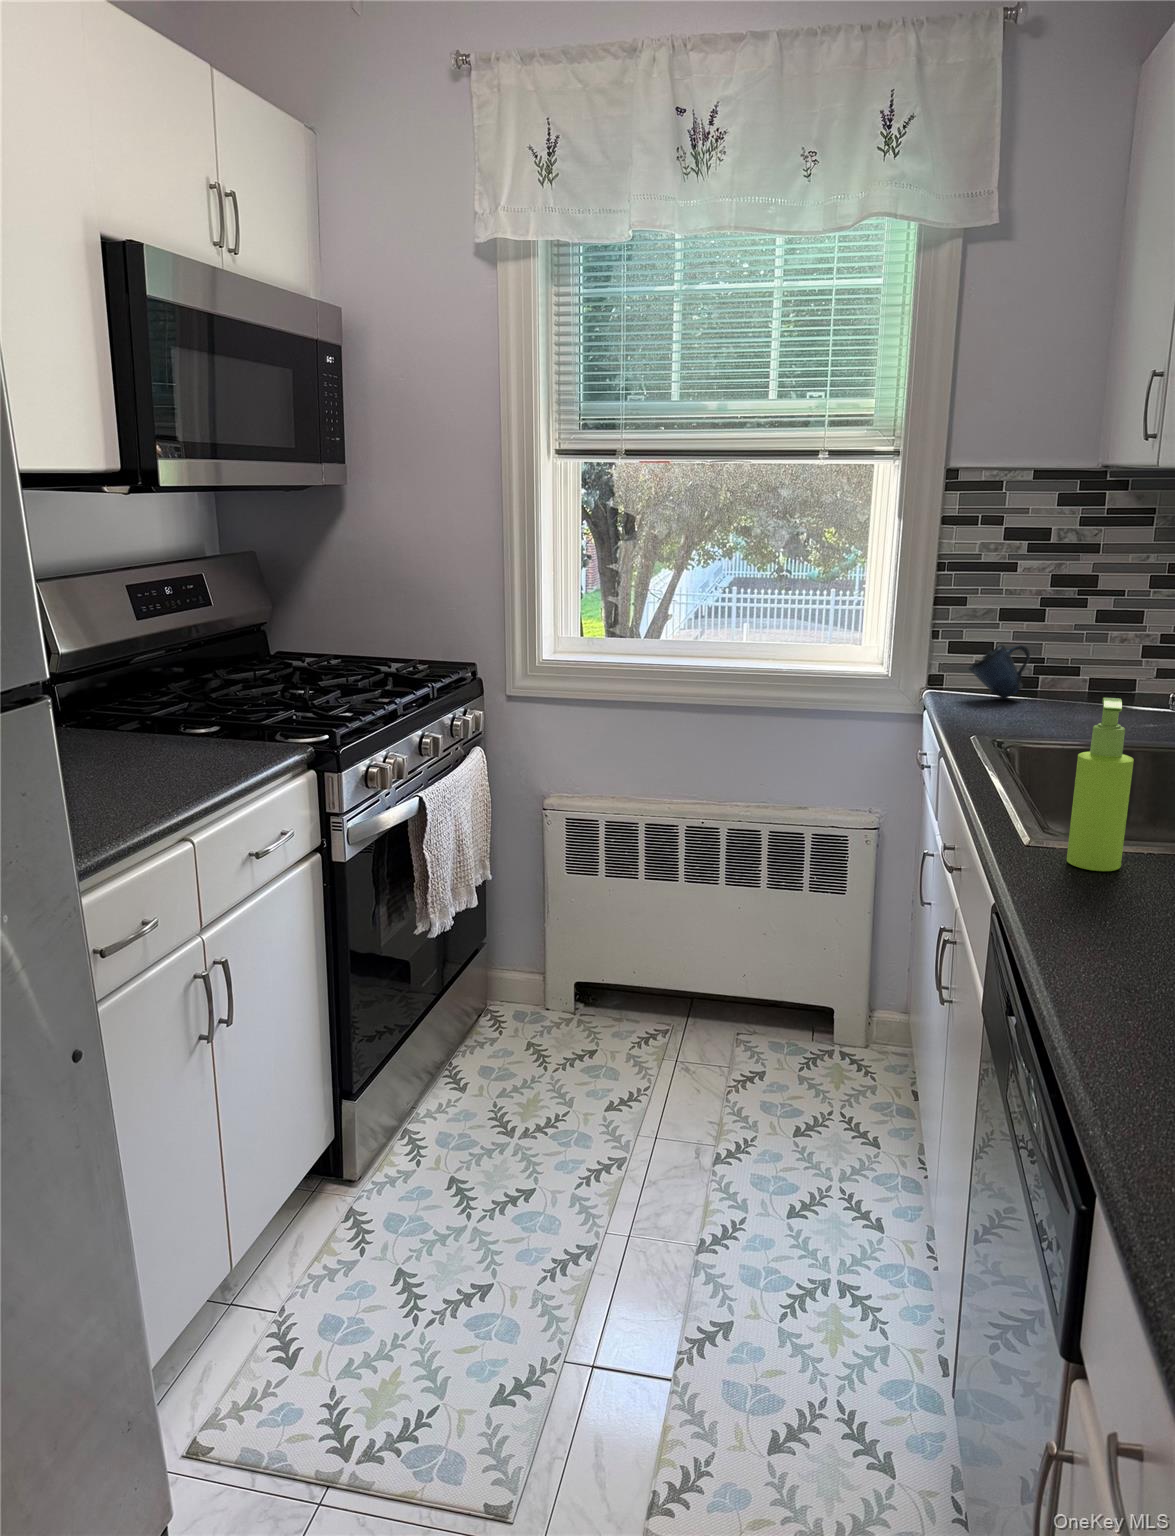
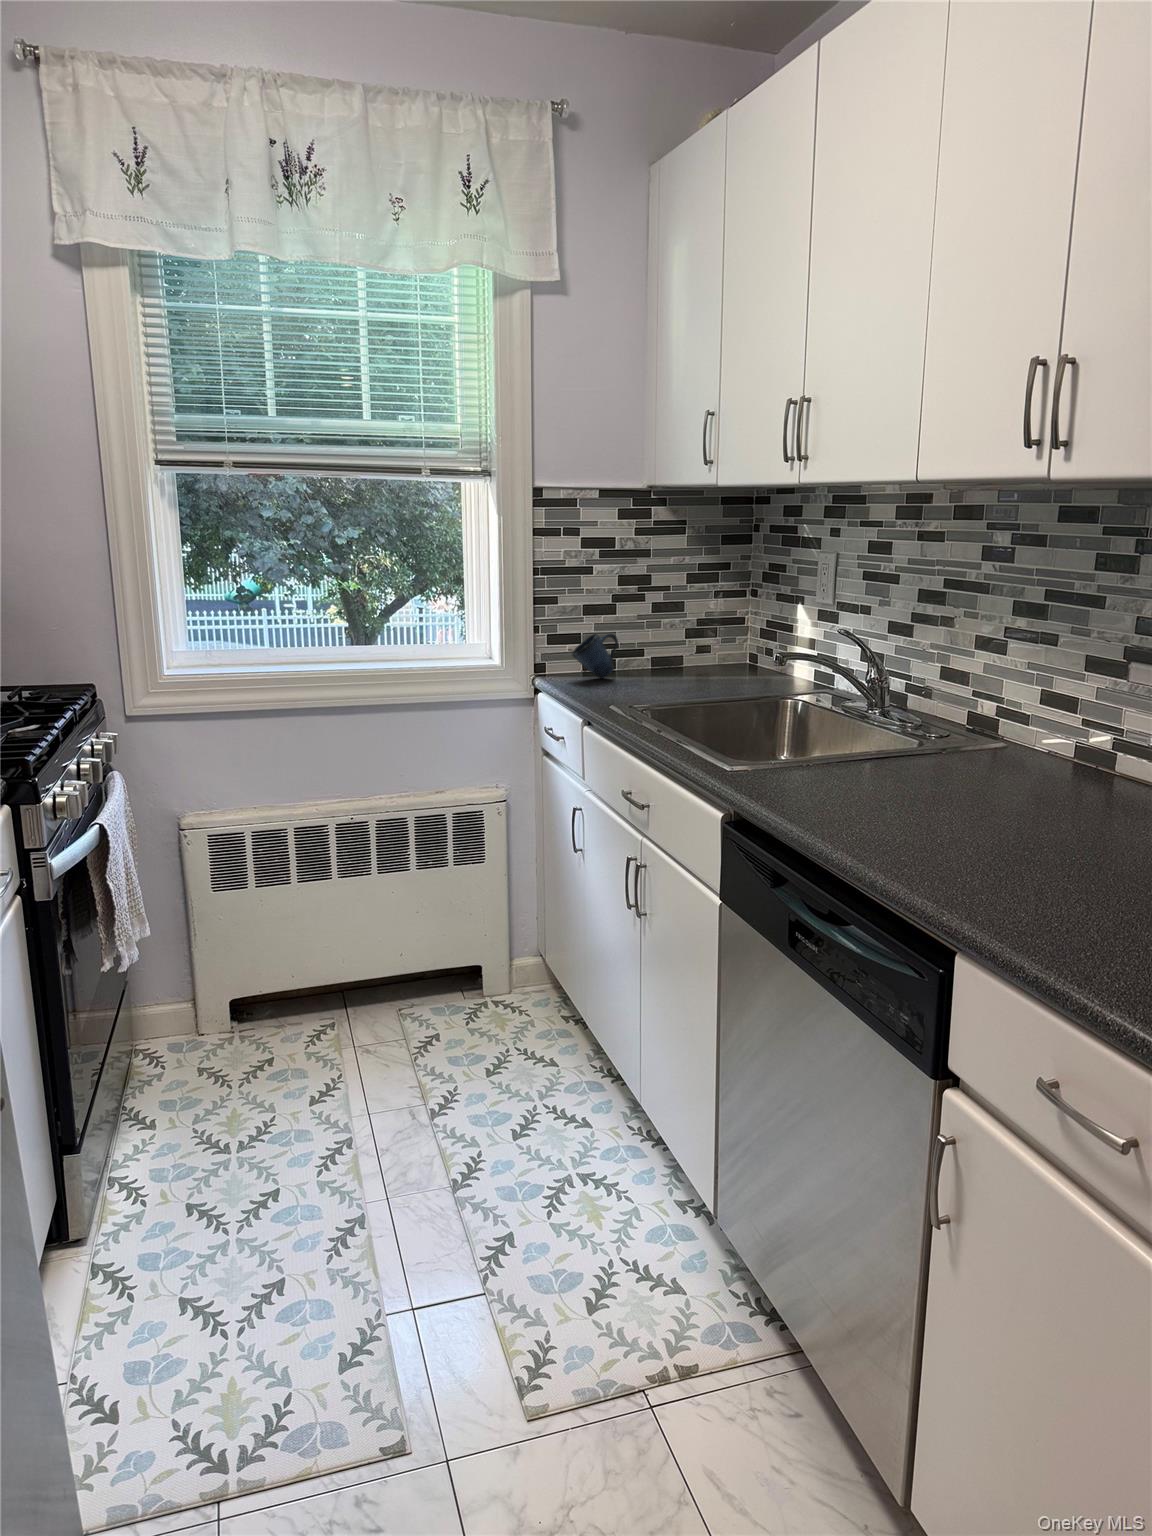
soap dispenser: present [1067,698,1134,871] -> none [765,666,805,790]

